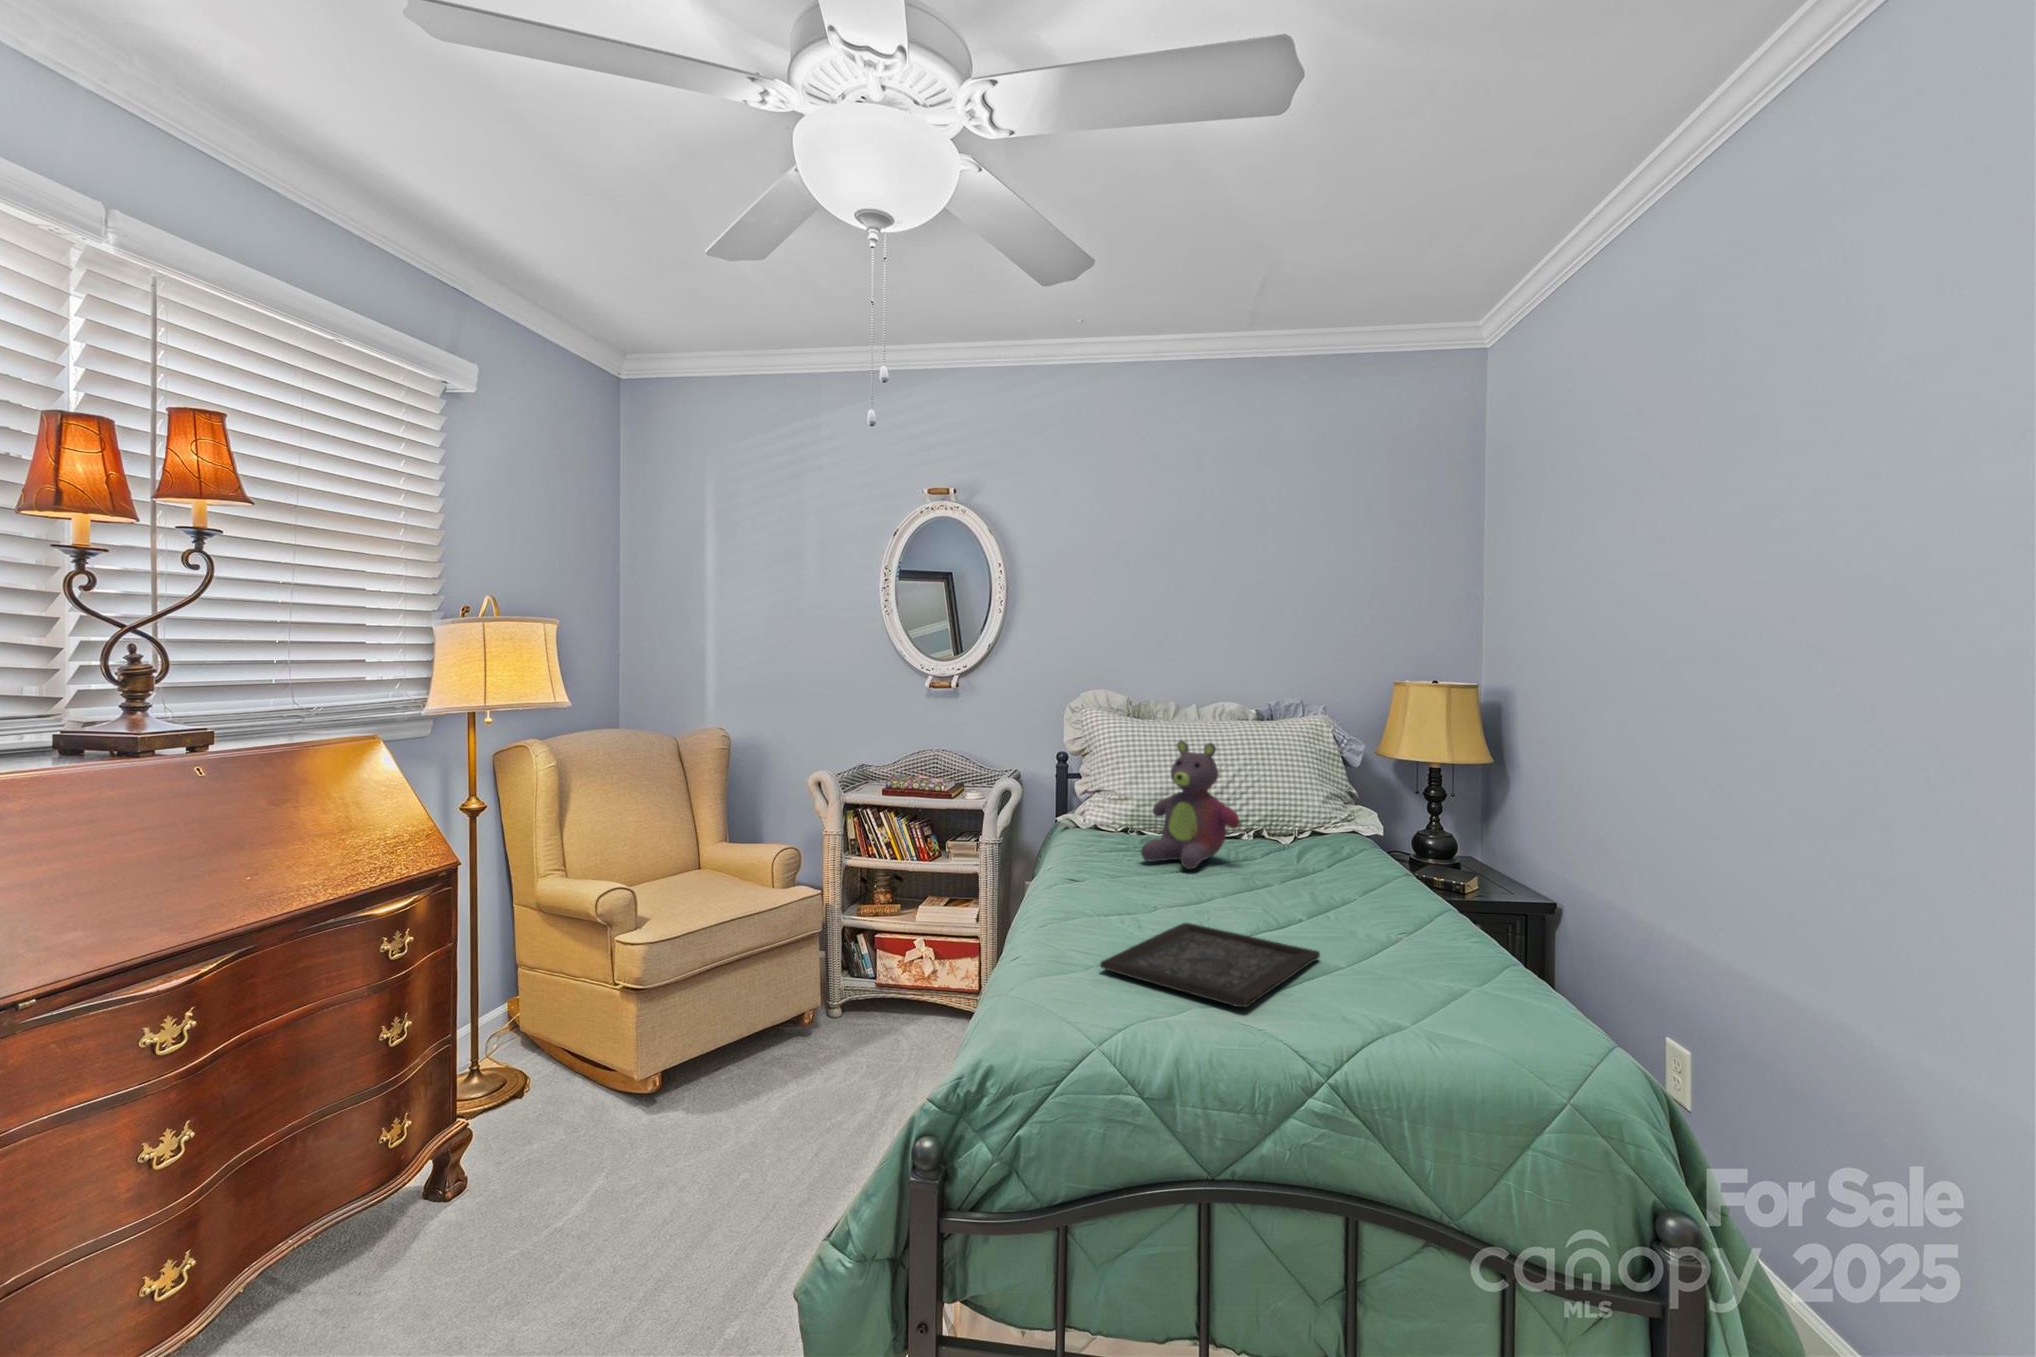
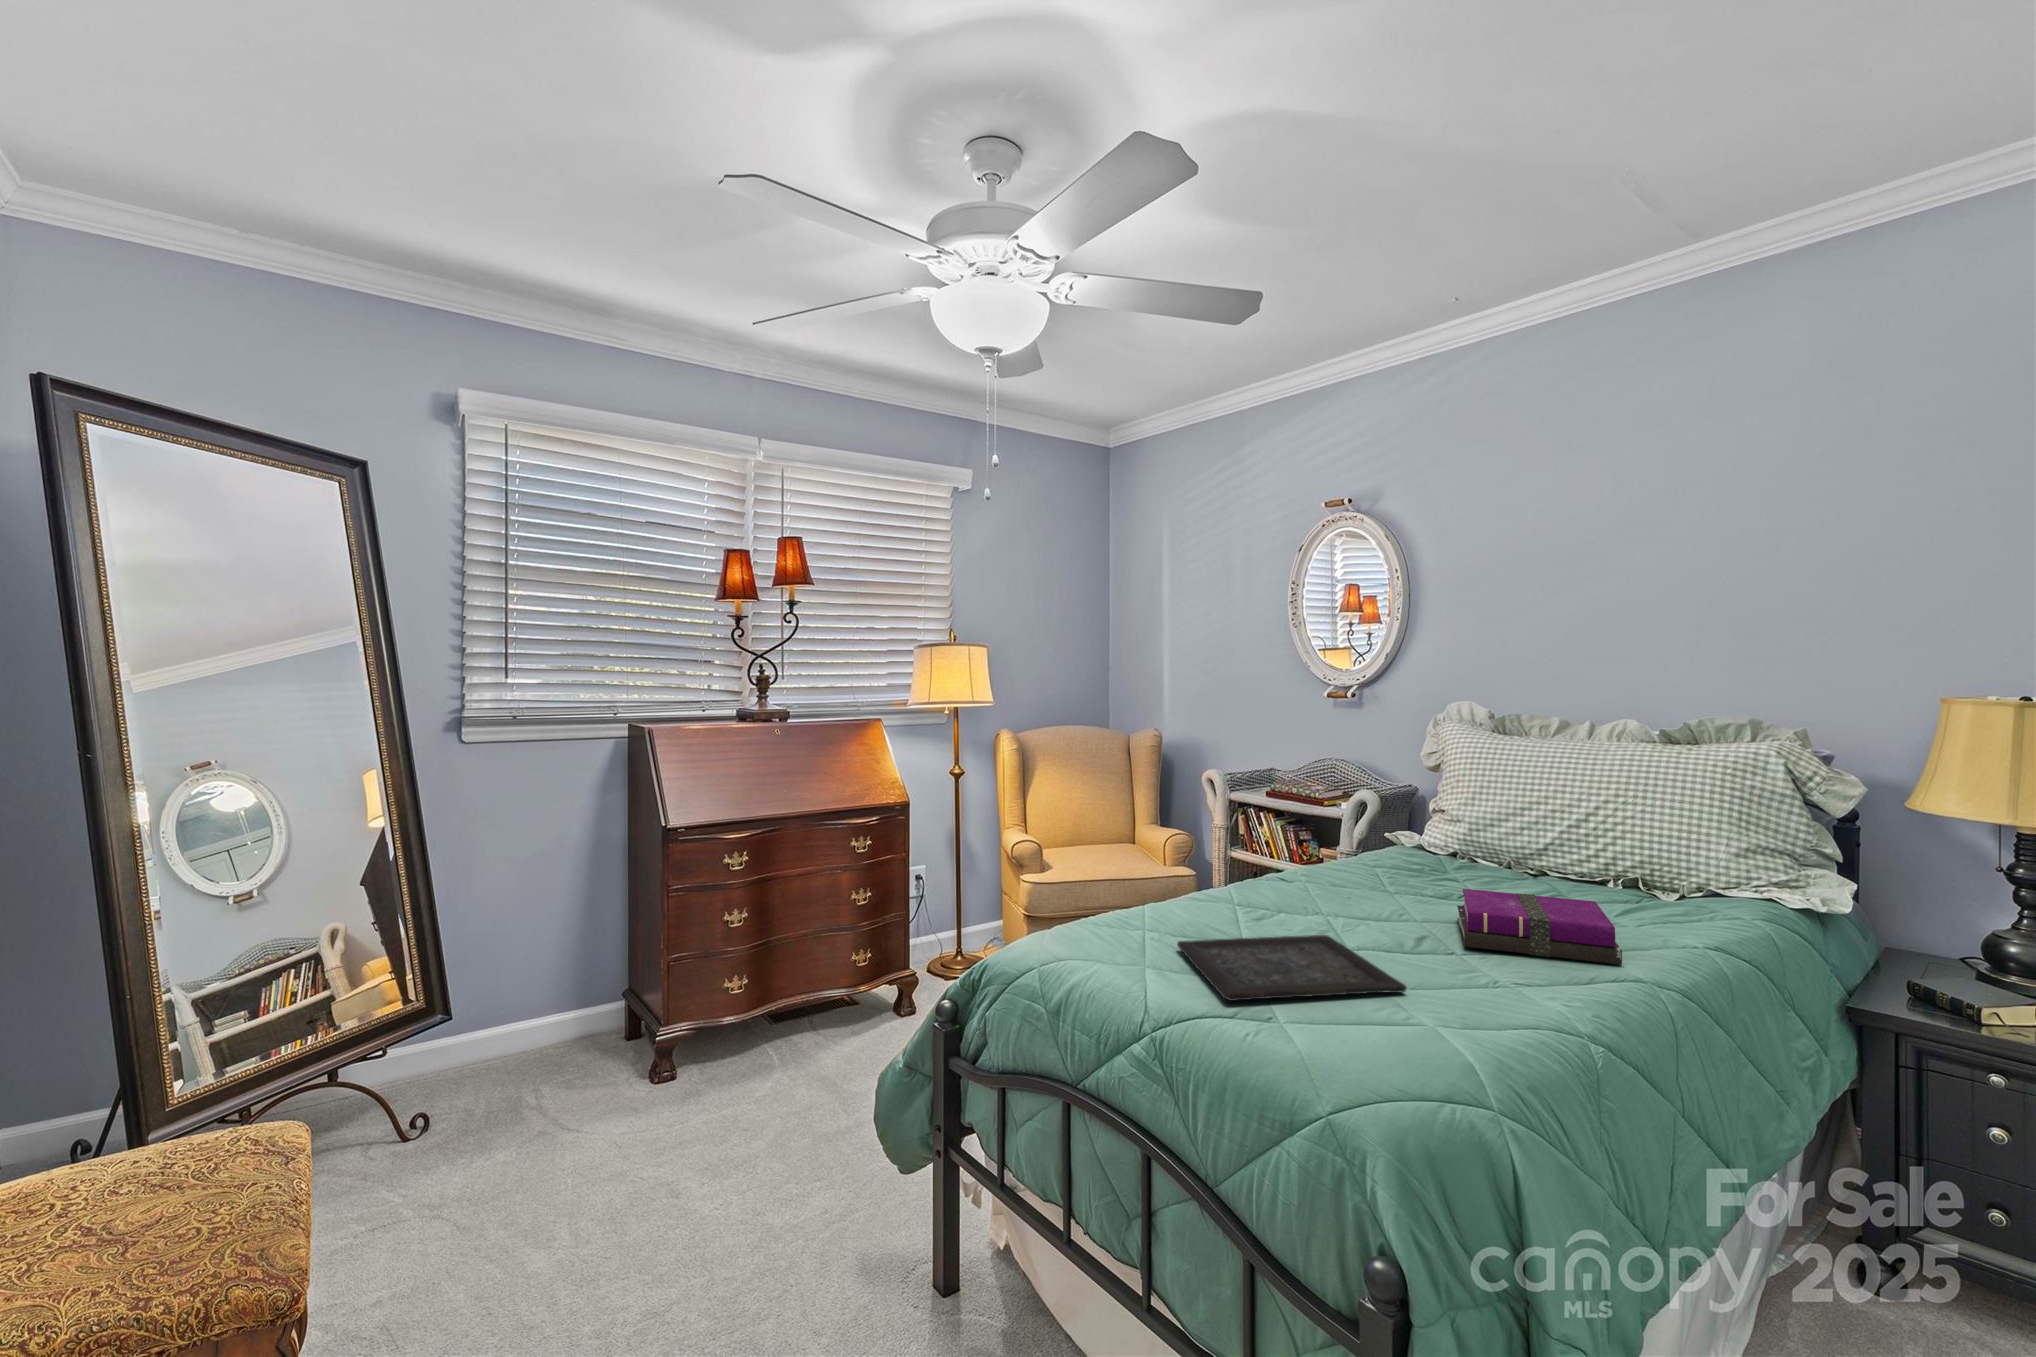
stuffed bear: present [1141,741,1240,869] -> none [1413,758,1530,899]
notebook: none [1224,852,1370,908] -> present [1457,889,1622,965]

